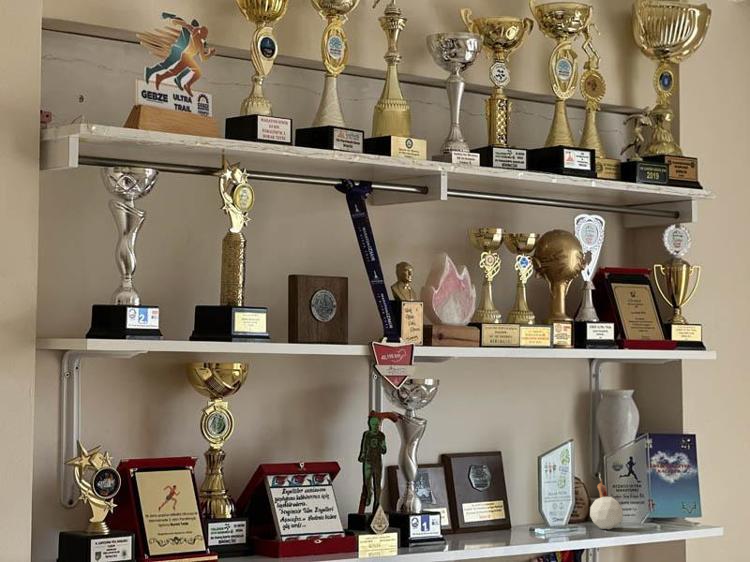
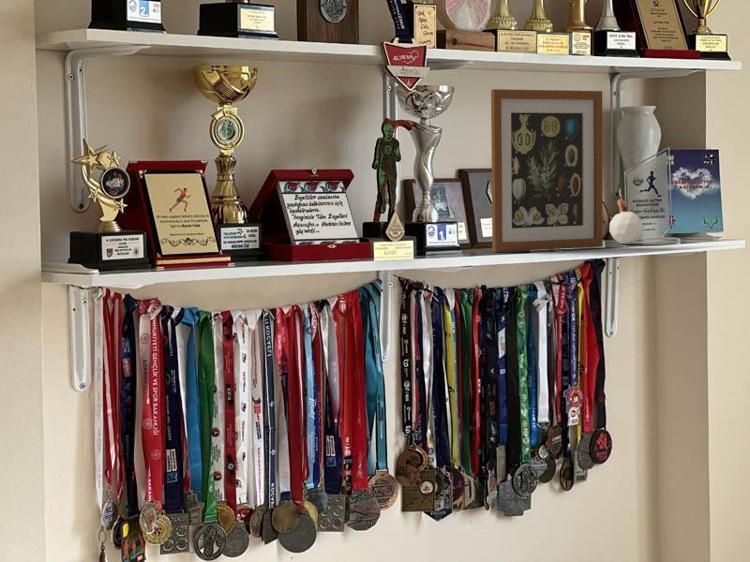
picture frame: none [475,380,584,541] -> present [491,89,603,252]

